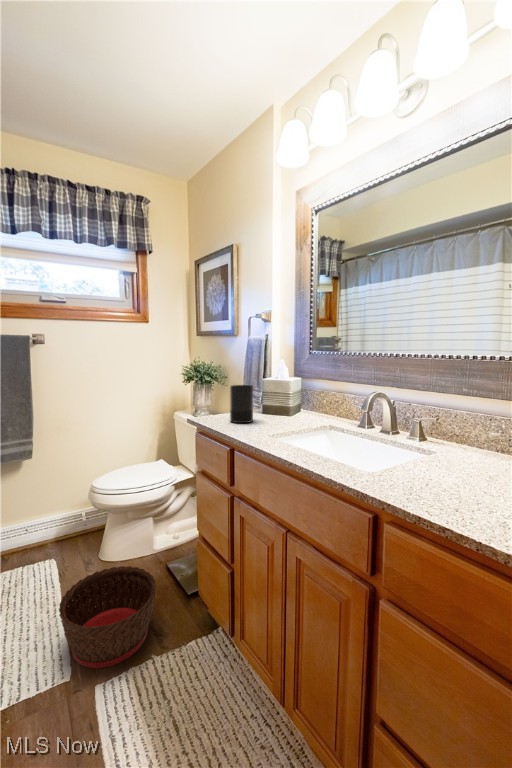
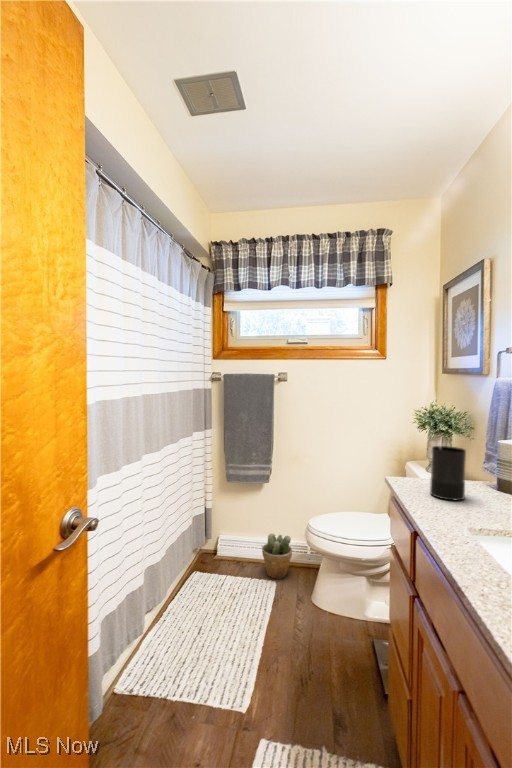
potted plant: none [30,507,68,556] -> present [262,534,292,579]
basket: present [59,566,156,668] -> none [246,614,339,725]

